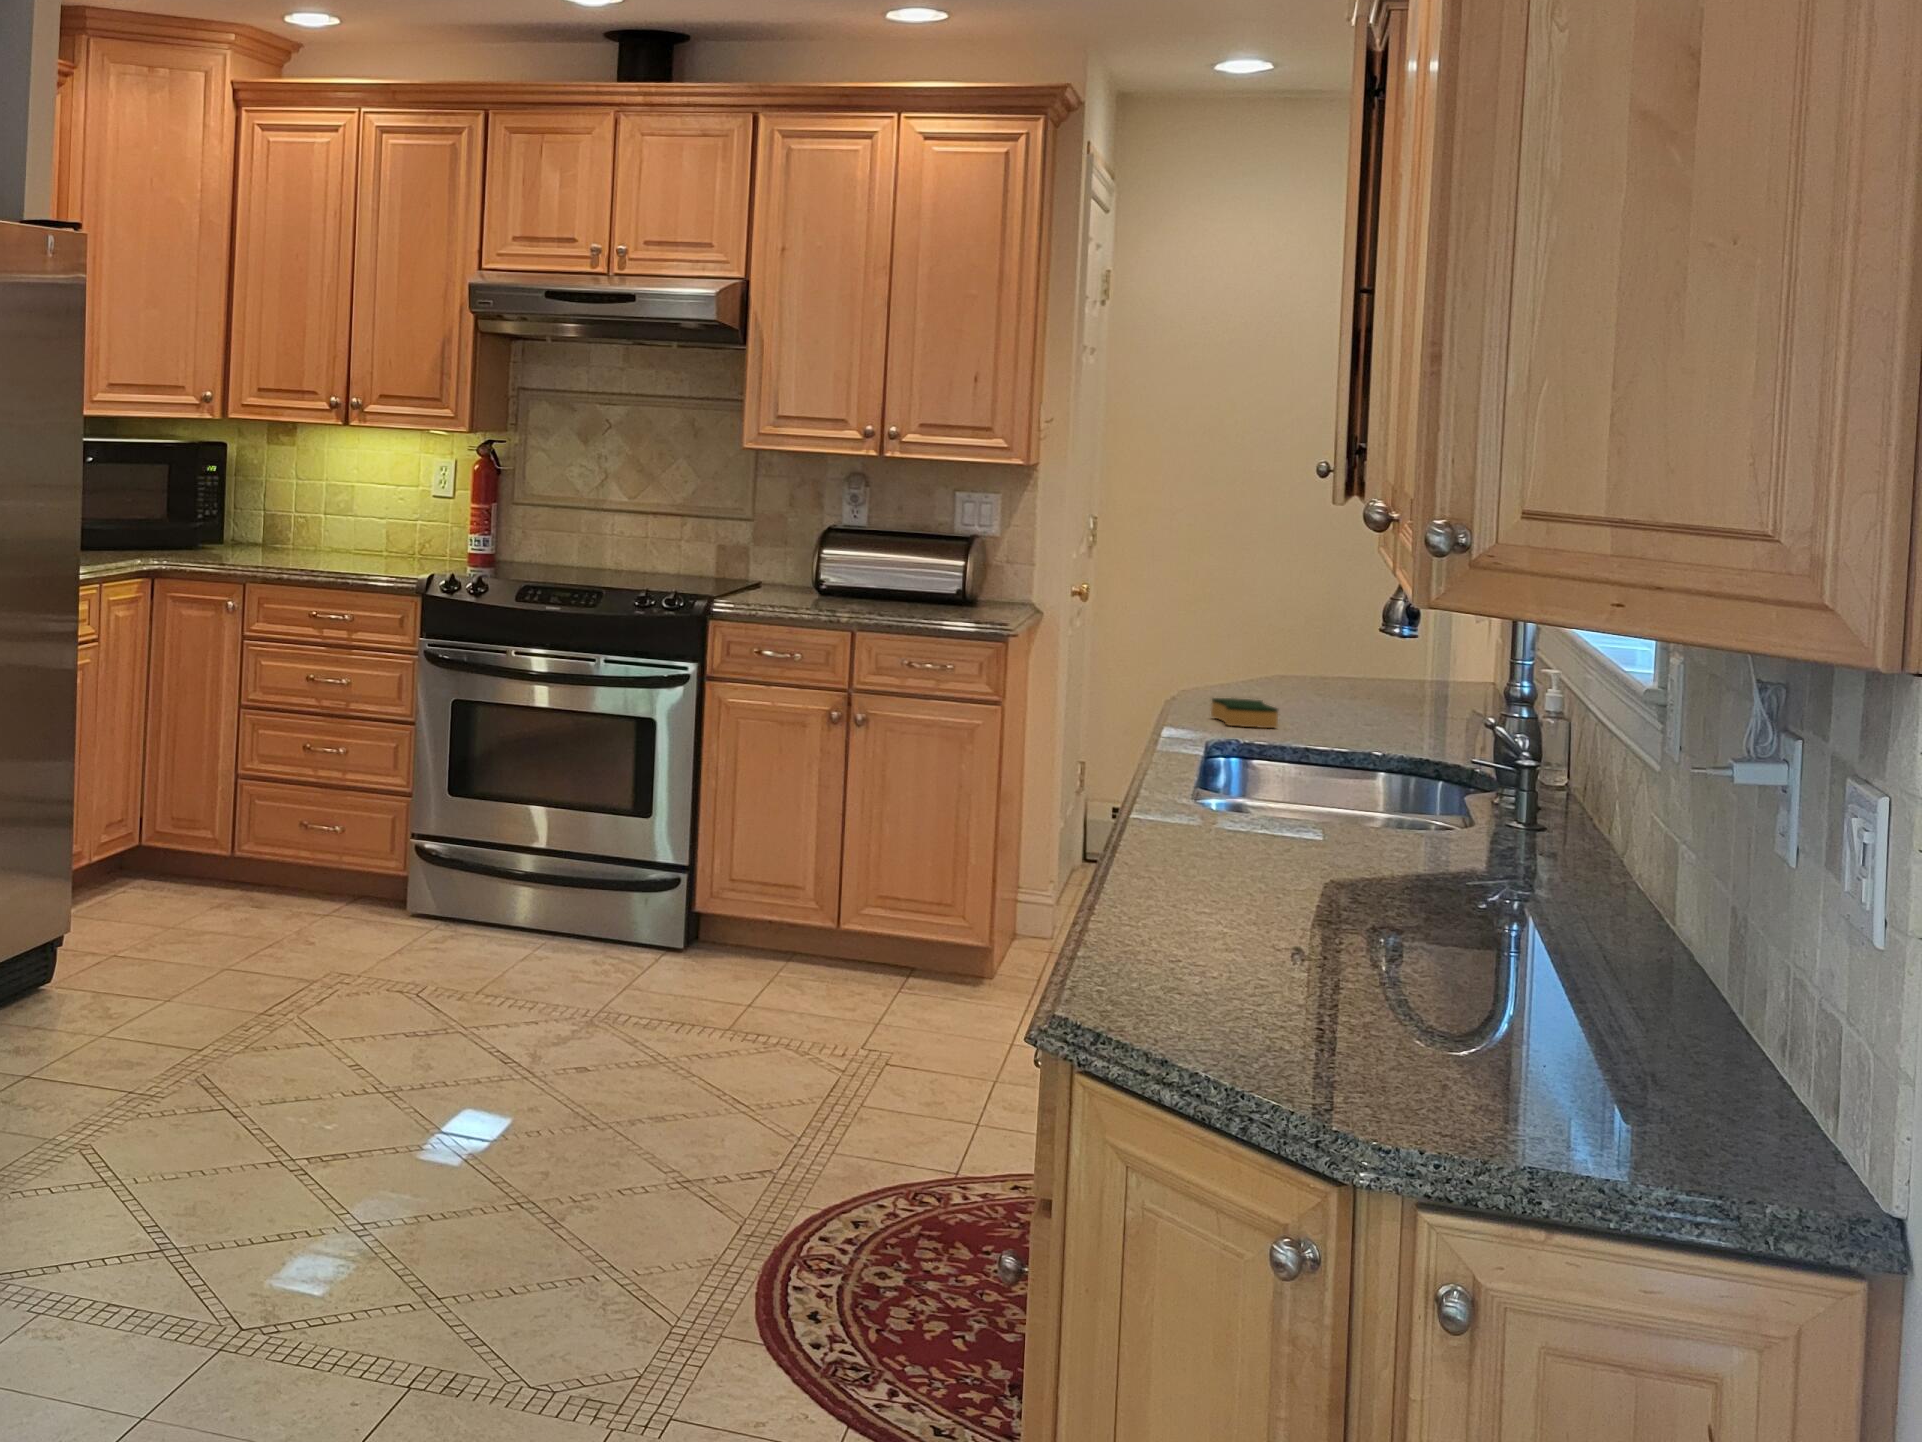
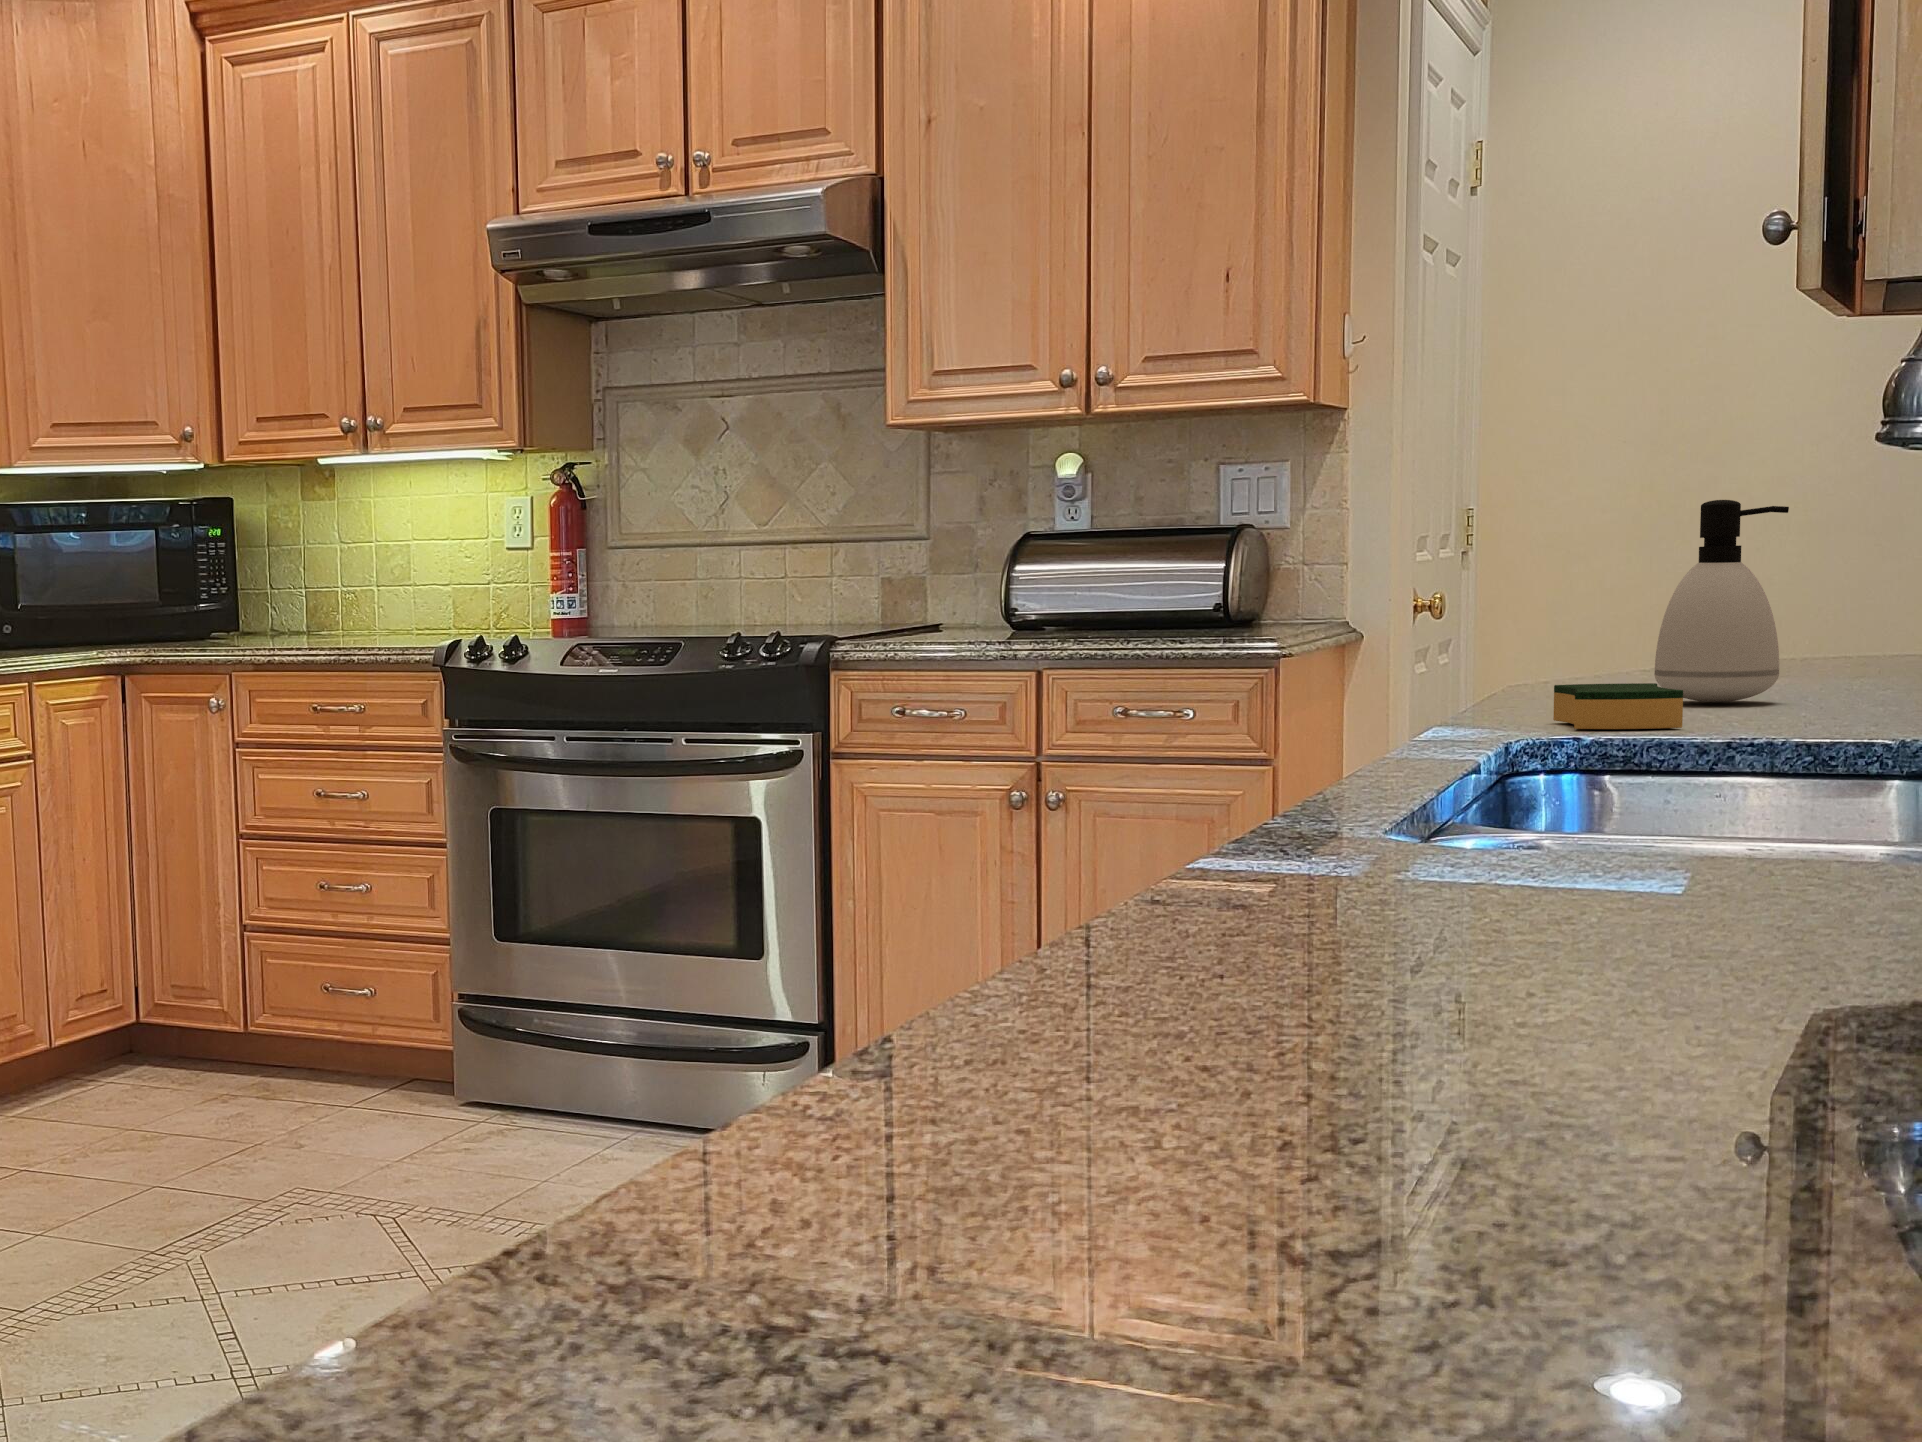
soap dispenser: none [1253,594,1323,705] -> present [1655,500,1789,702]

